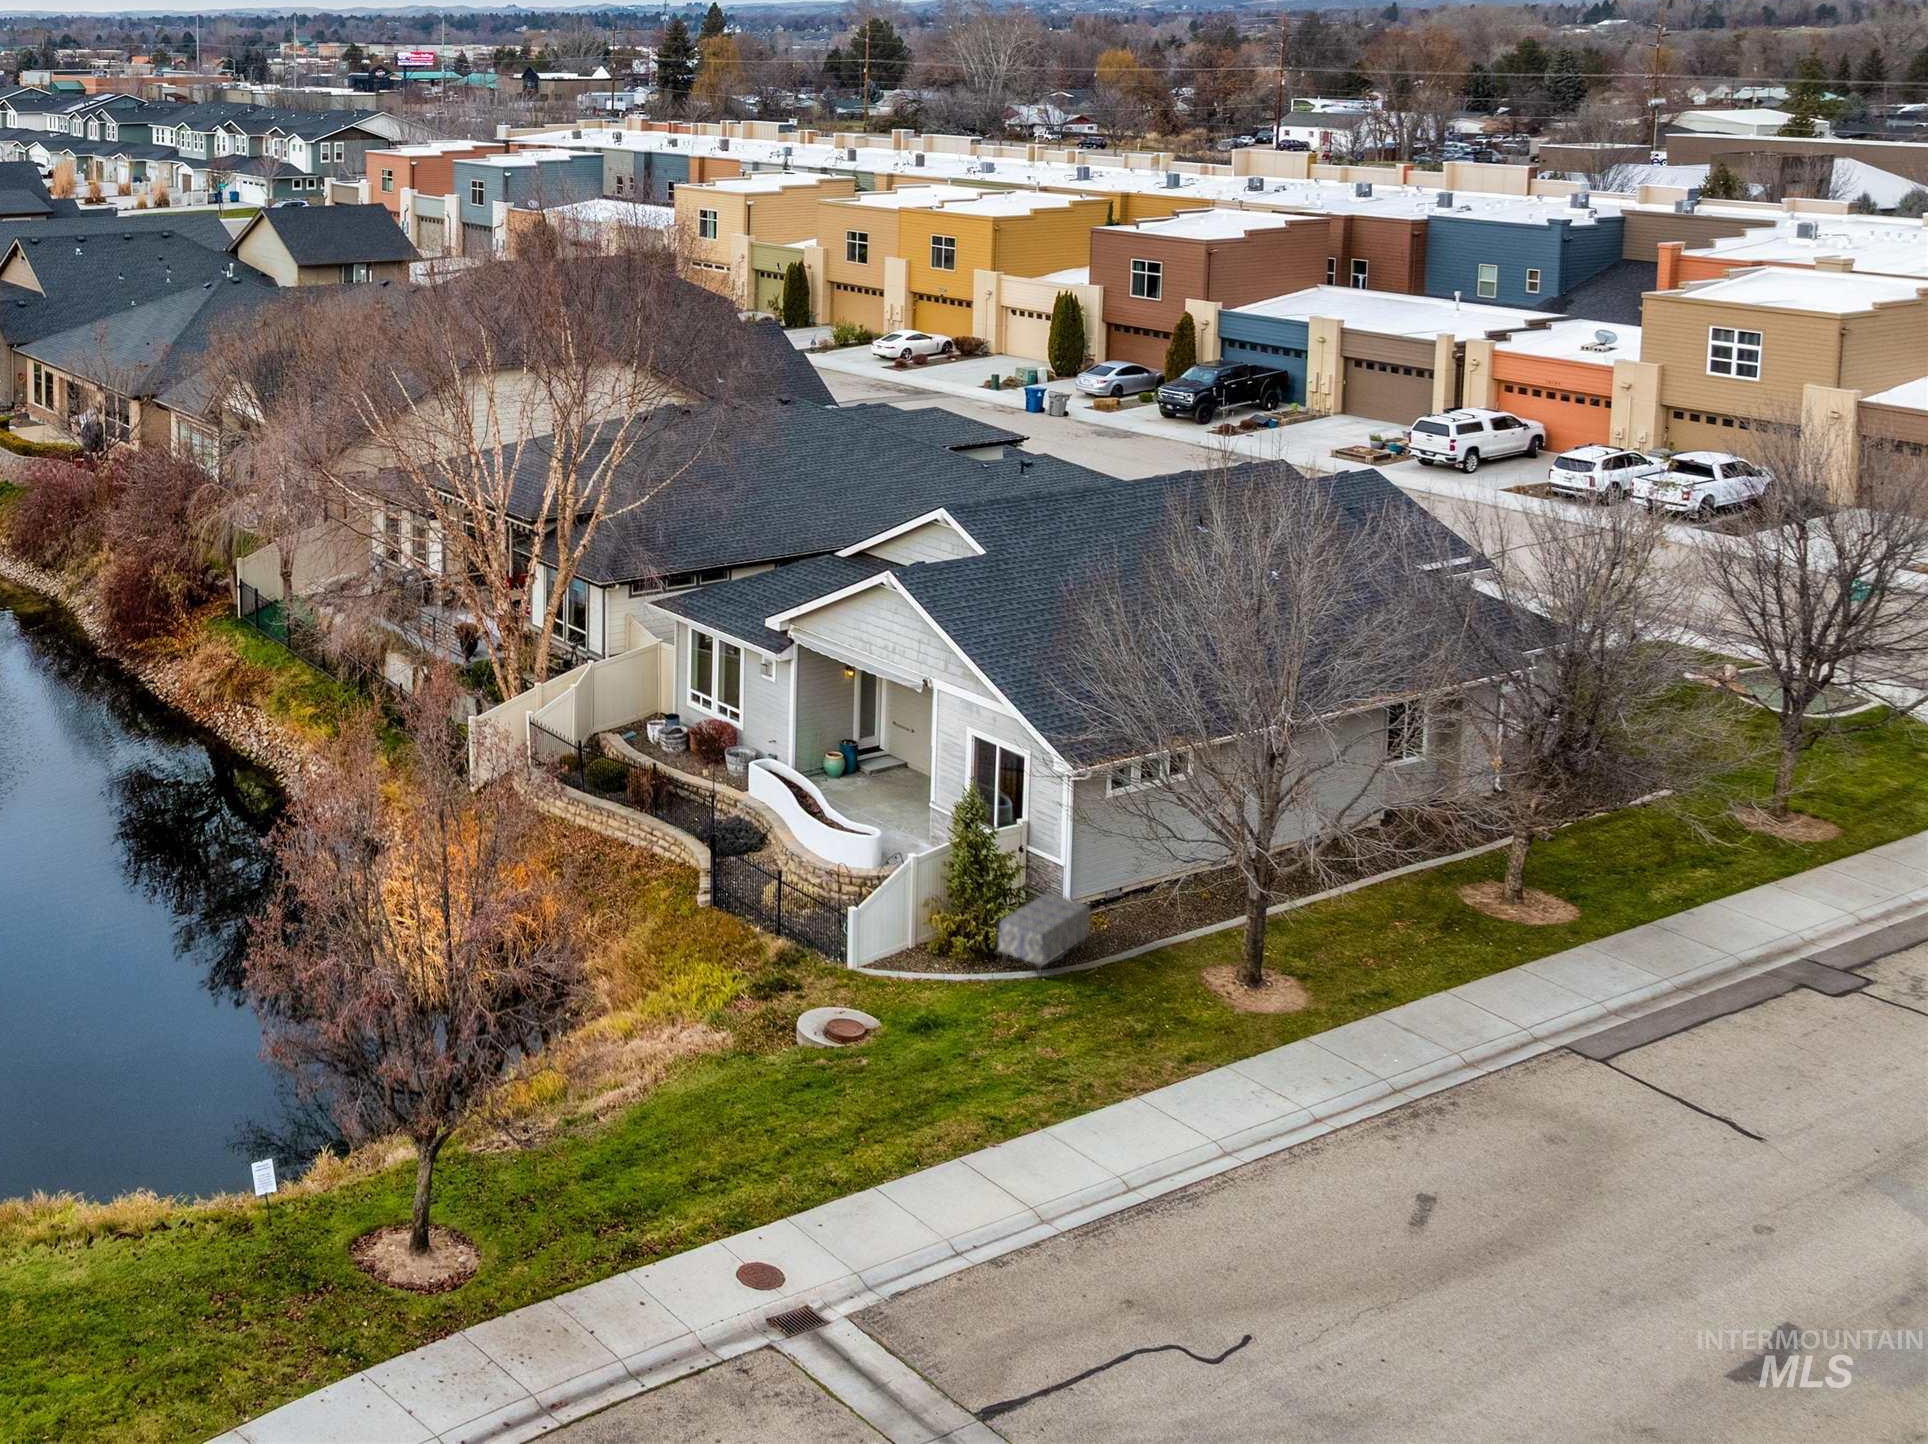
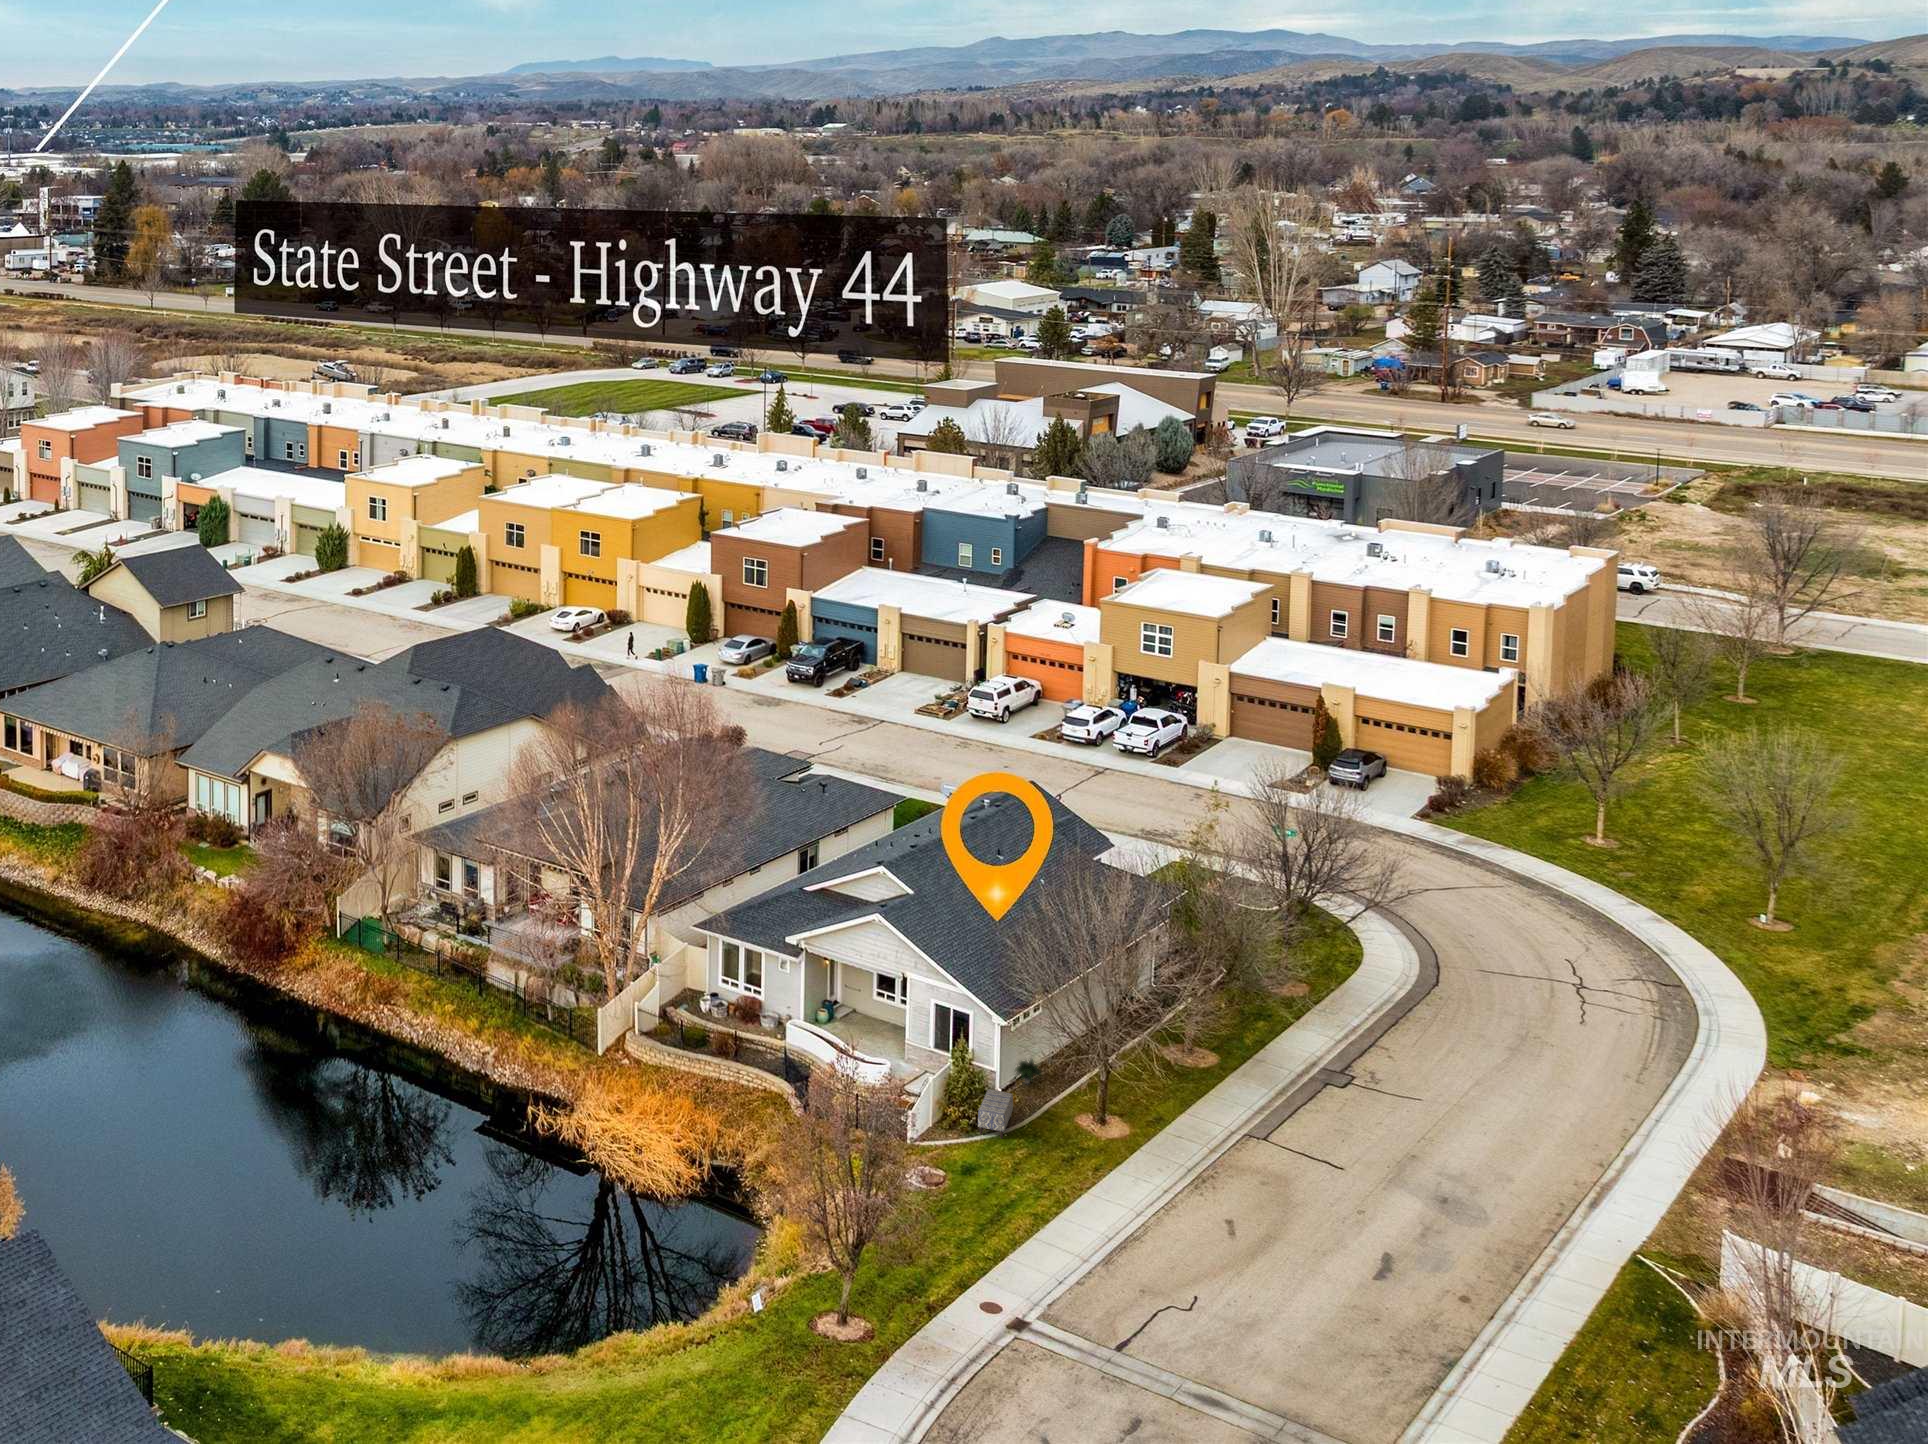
potted plant: none [1131,854,1197,903] -> present [1015,1059,1042,1084]

